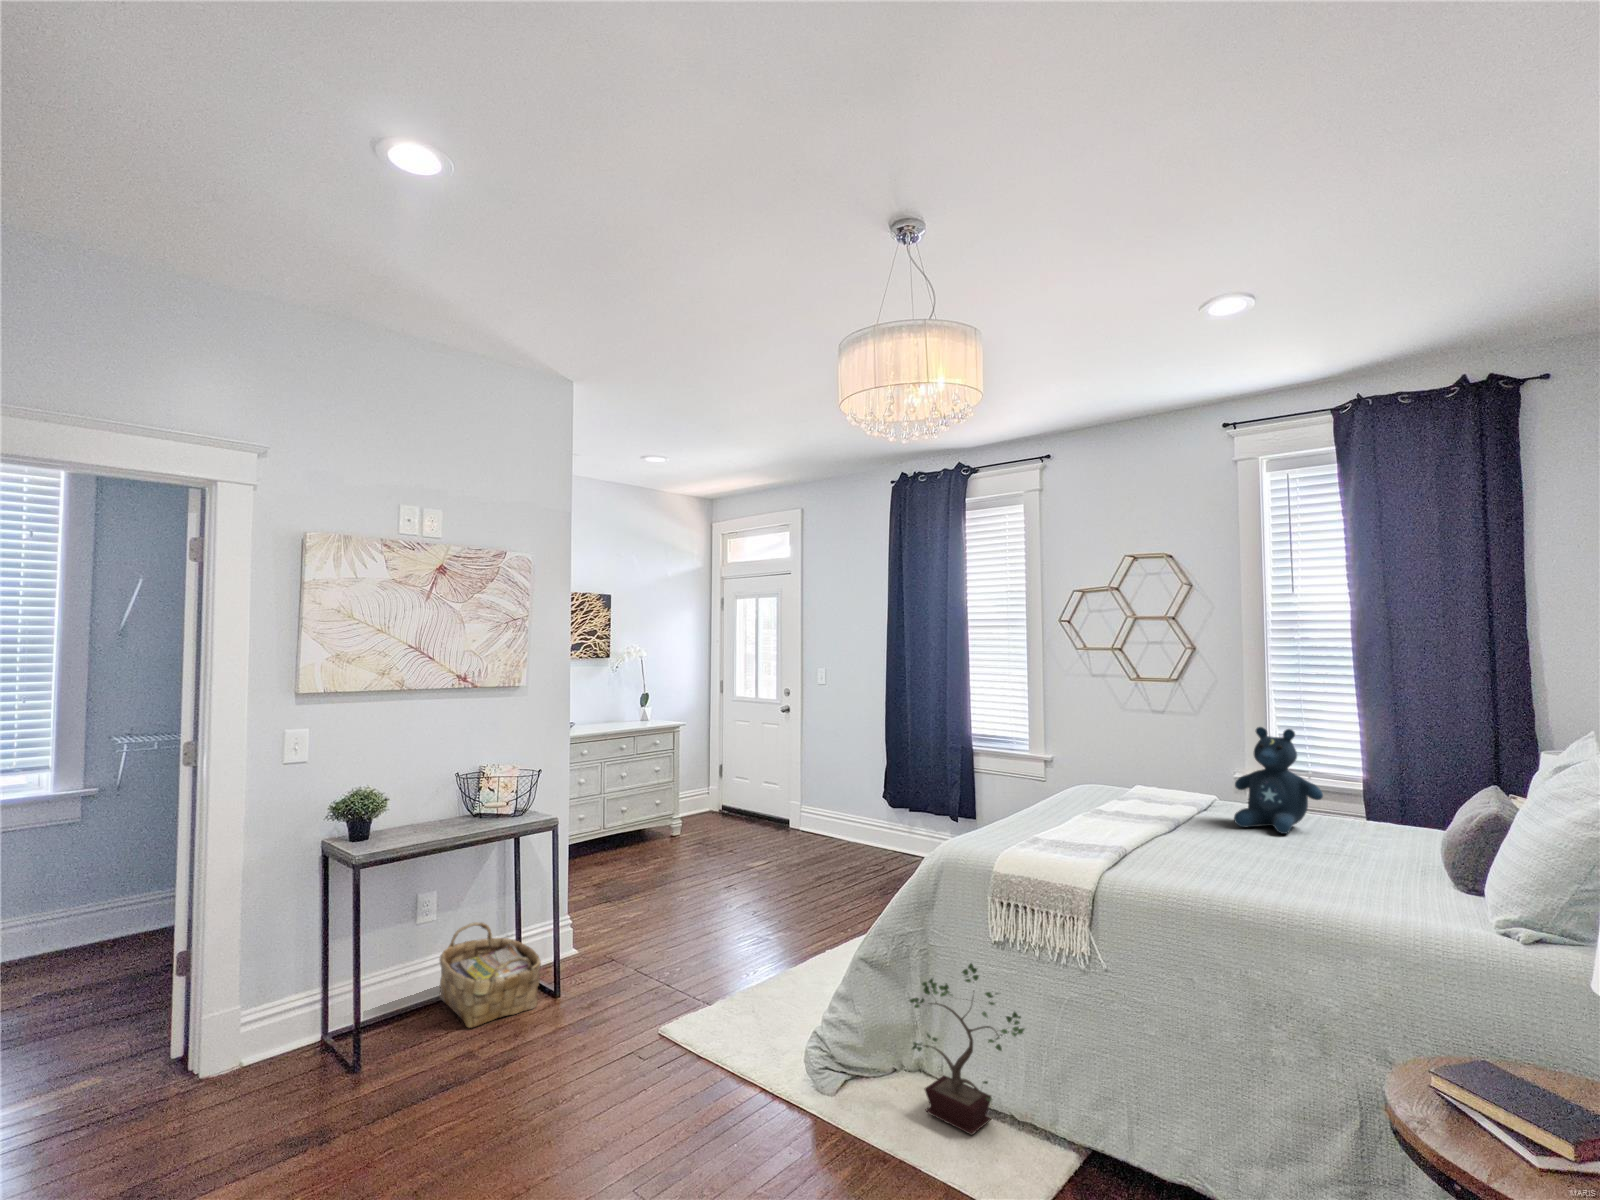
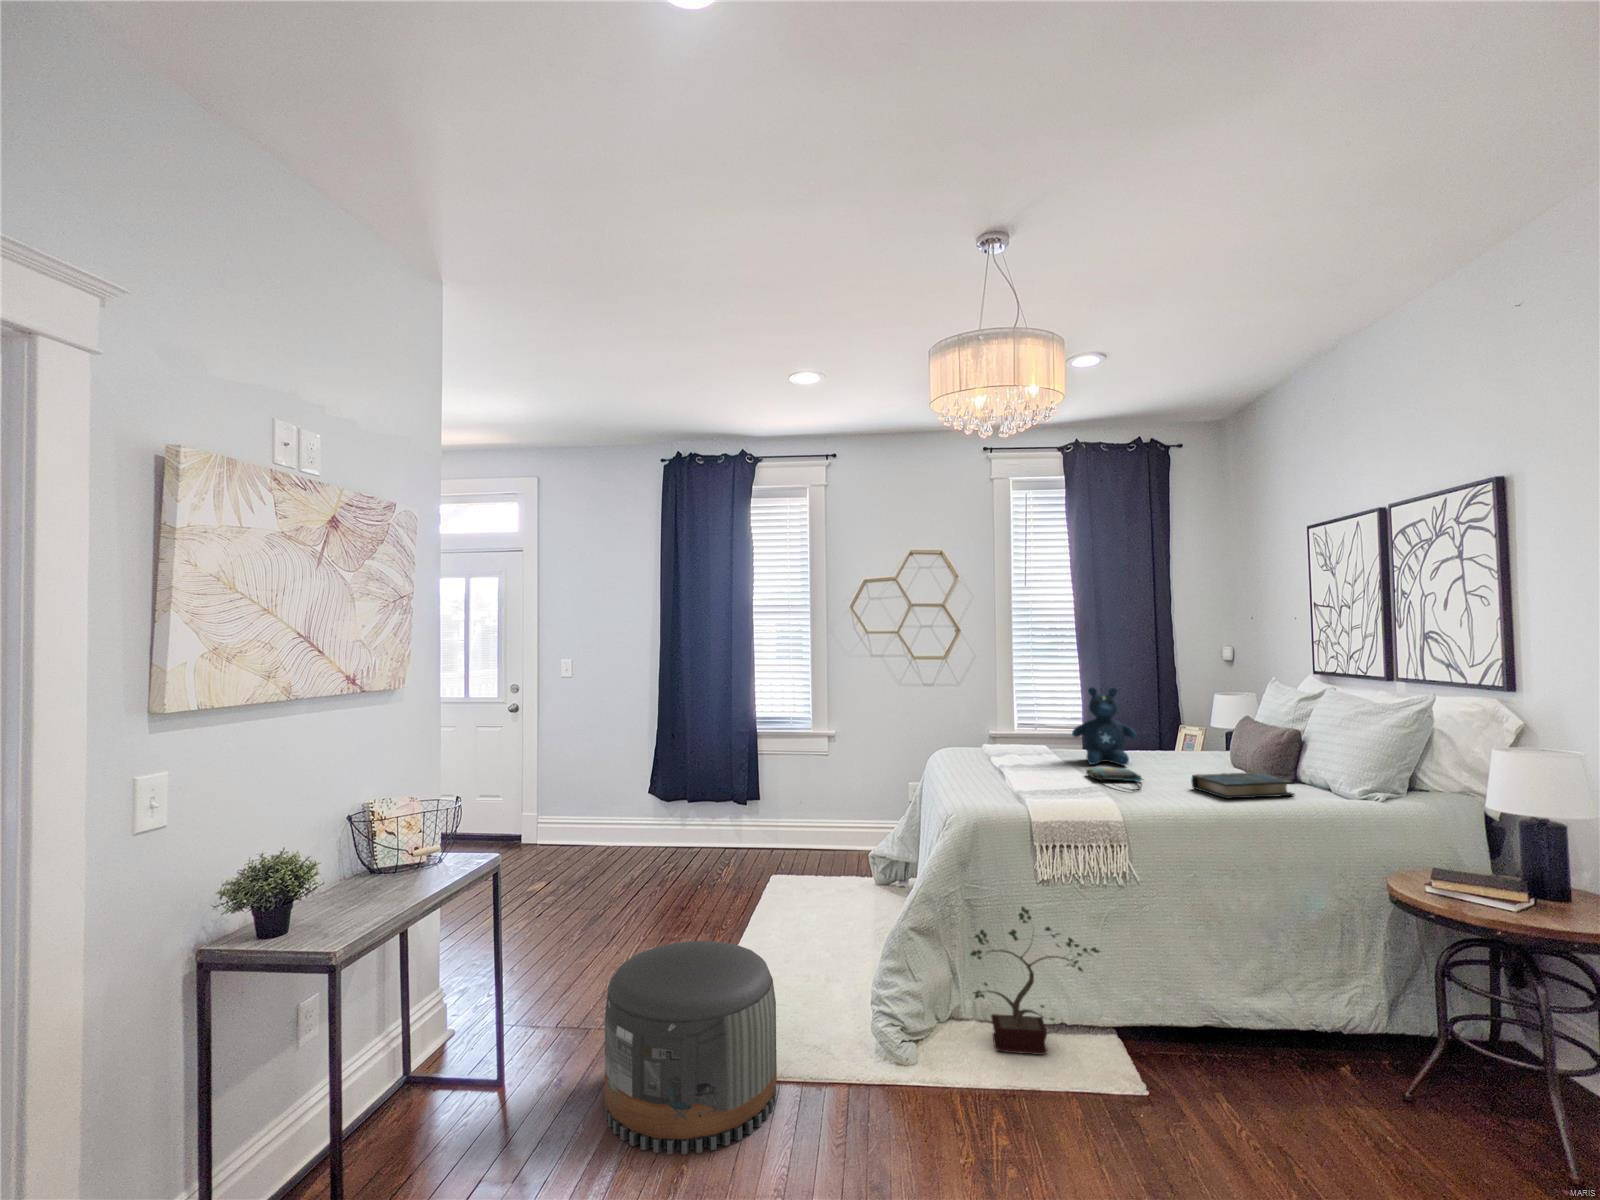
tote bag: none [1176,829,1254,862] -> present [1086,768,1142,791]
book: none [1293,853,1430,906] -> present [1191,772,1295,799]
pouf: none [567,919,717,1092] -> present [605,941,777,1154]
woven basket: present [440,922,541,1028] -> none [344,1015,504,1156]

